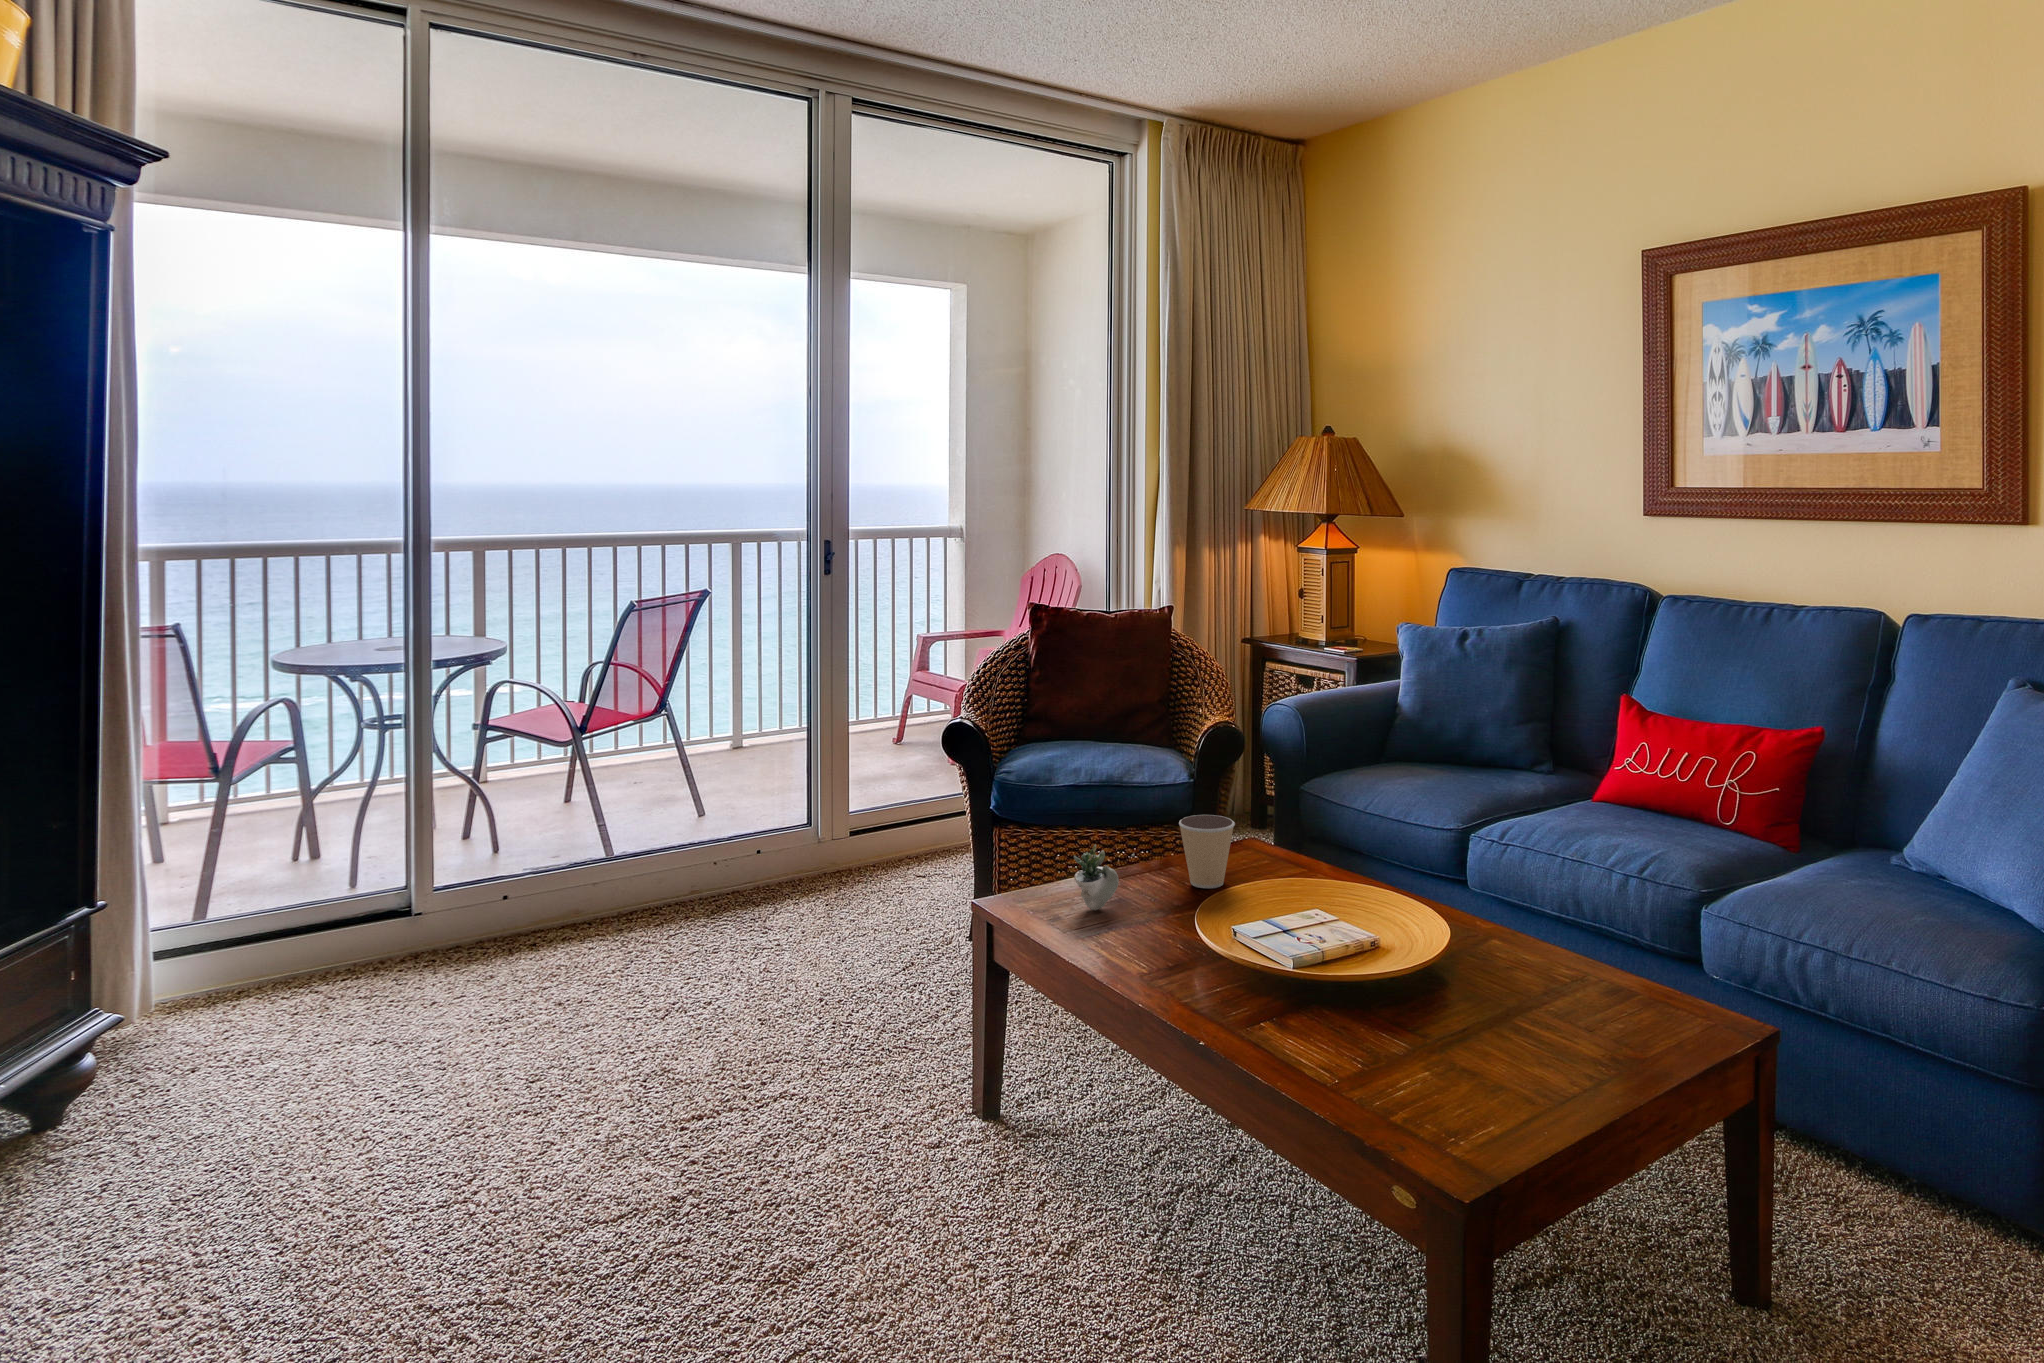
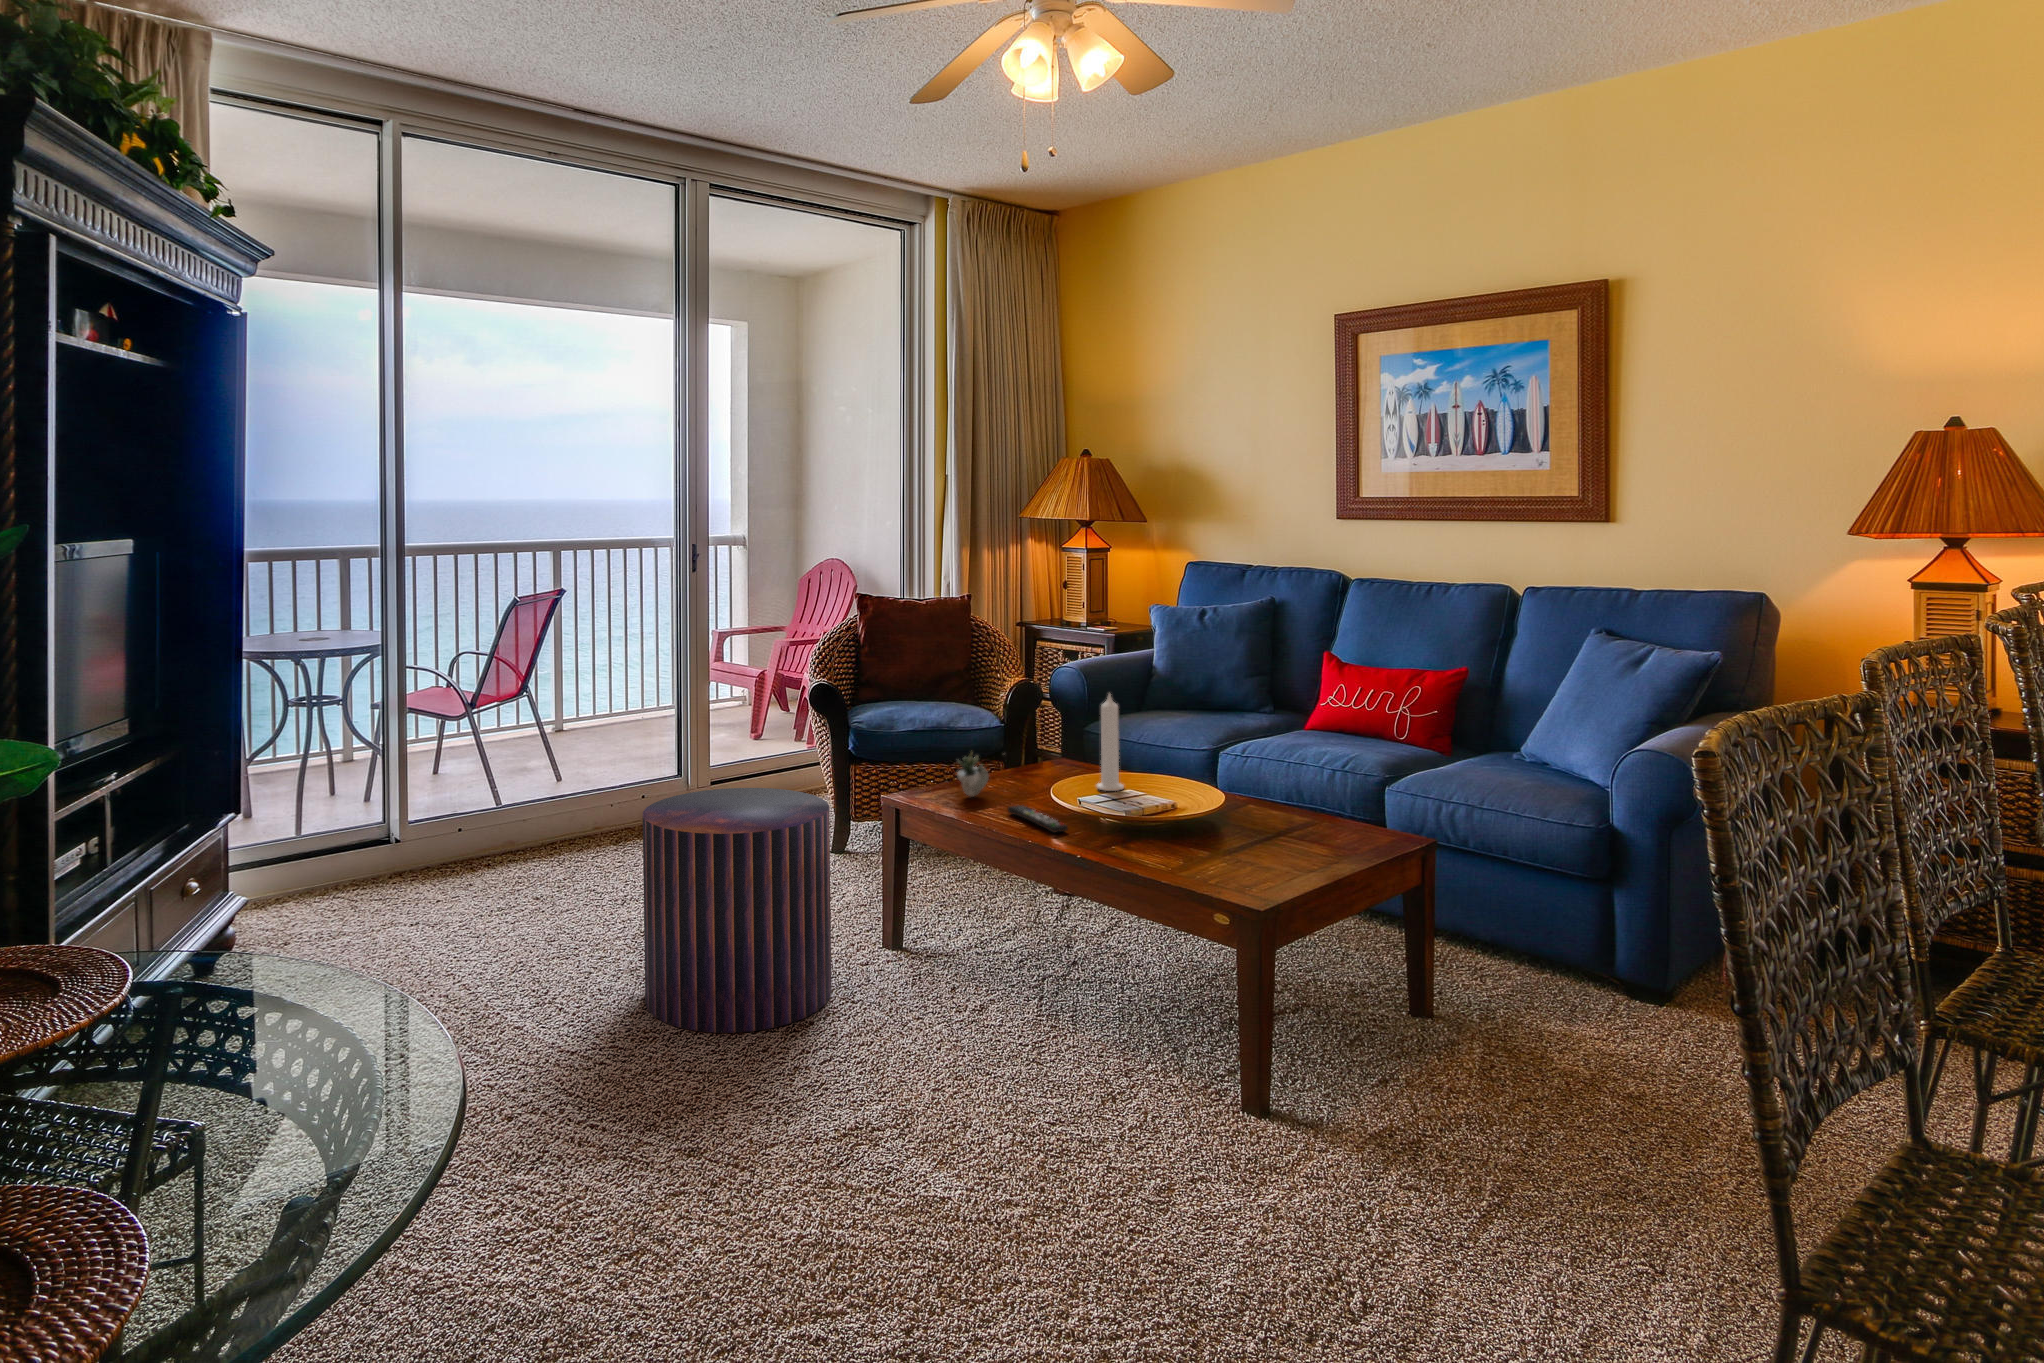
candle: none [1270,769,1309,912] -> present [1097,694,1124,791]
coffee cup: present [1179,815,1235,888] -> none [1026,732,1066,782]
pouf: none [582,891,868,1287] -> present [643,788,832,1033]
remote control: none [1130,934,1201,994] -> present [1008,805,1068,833]

